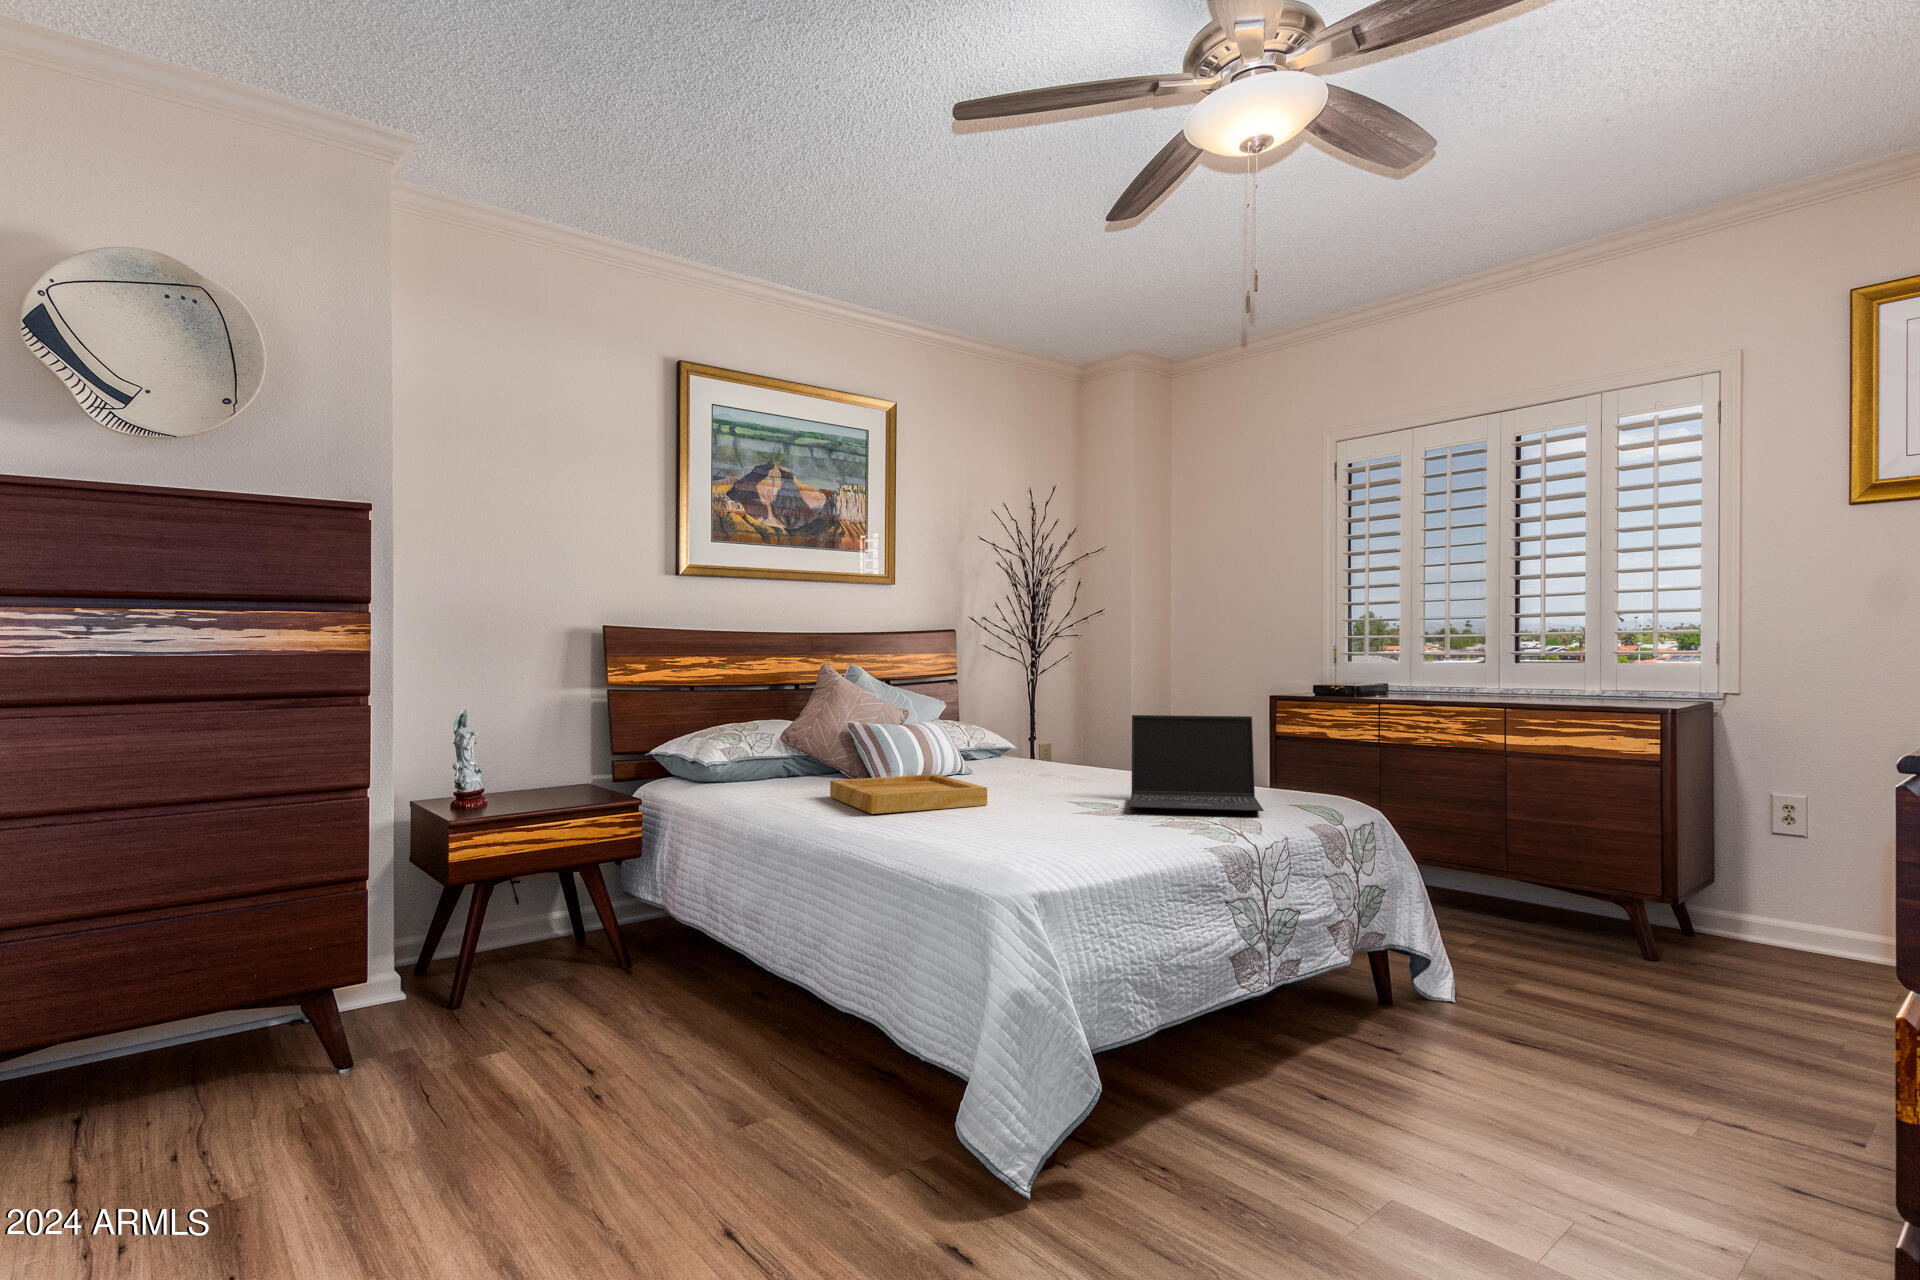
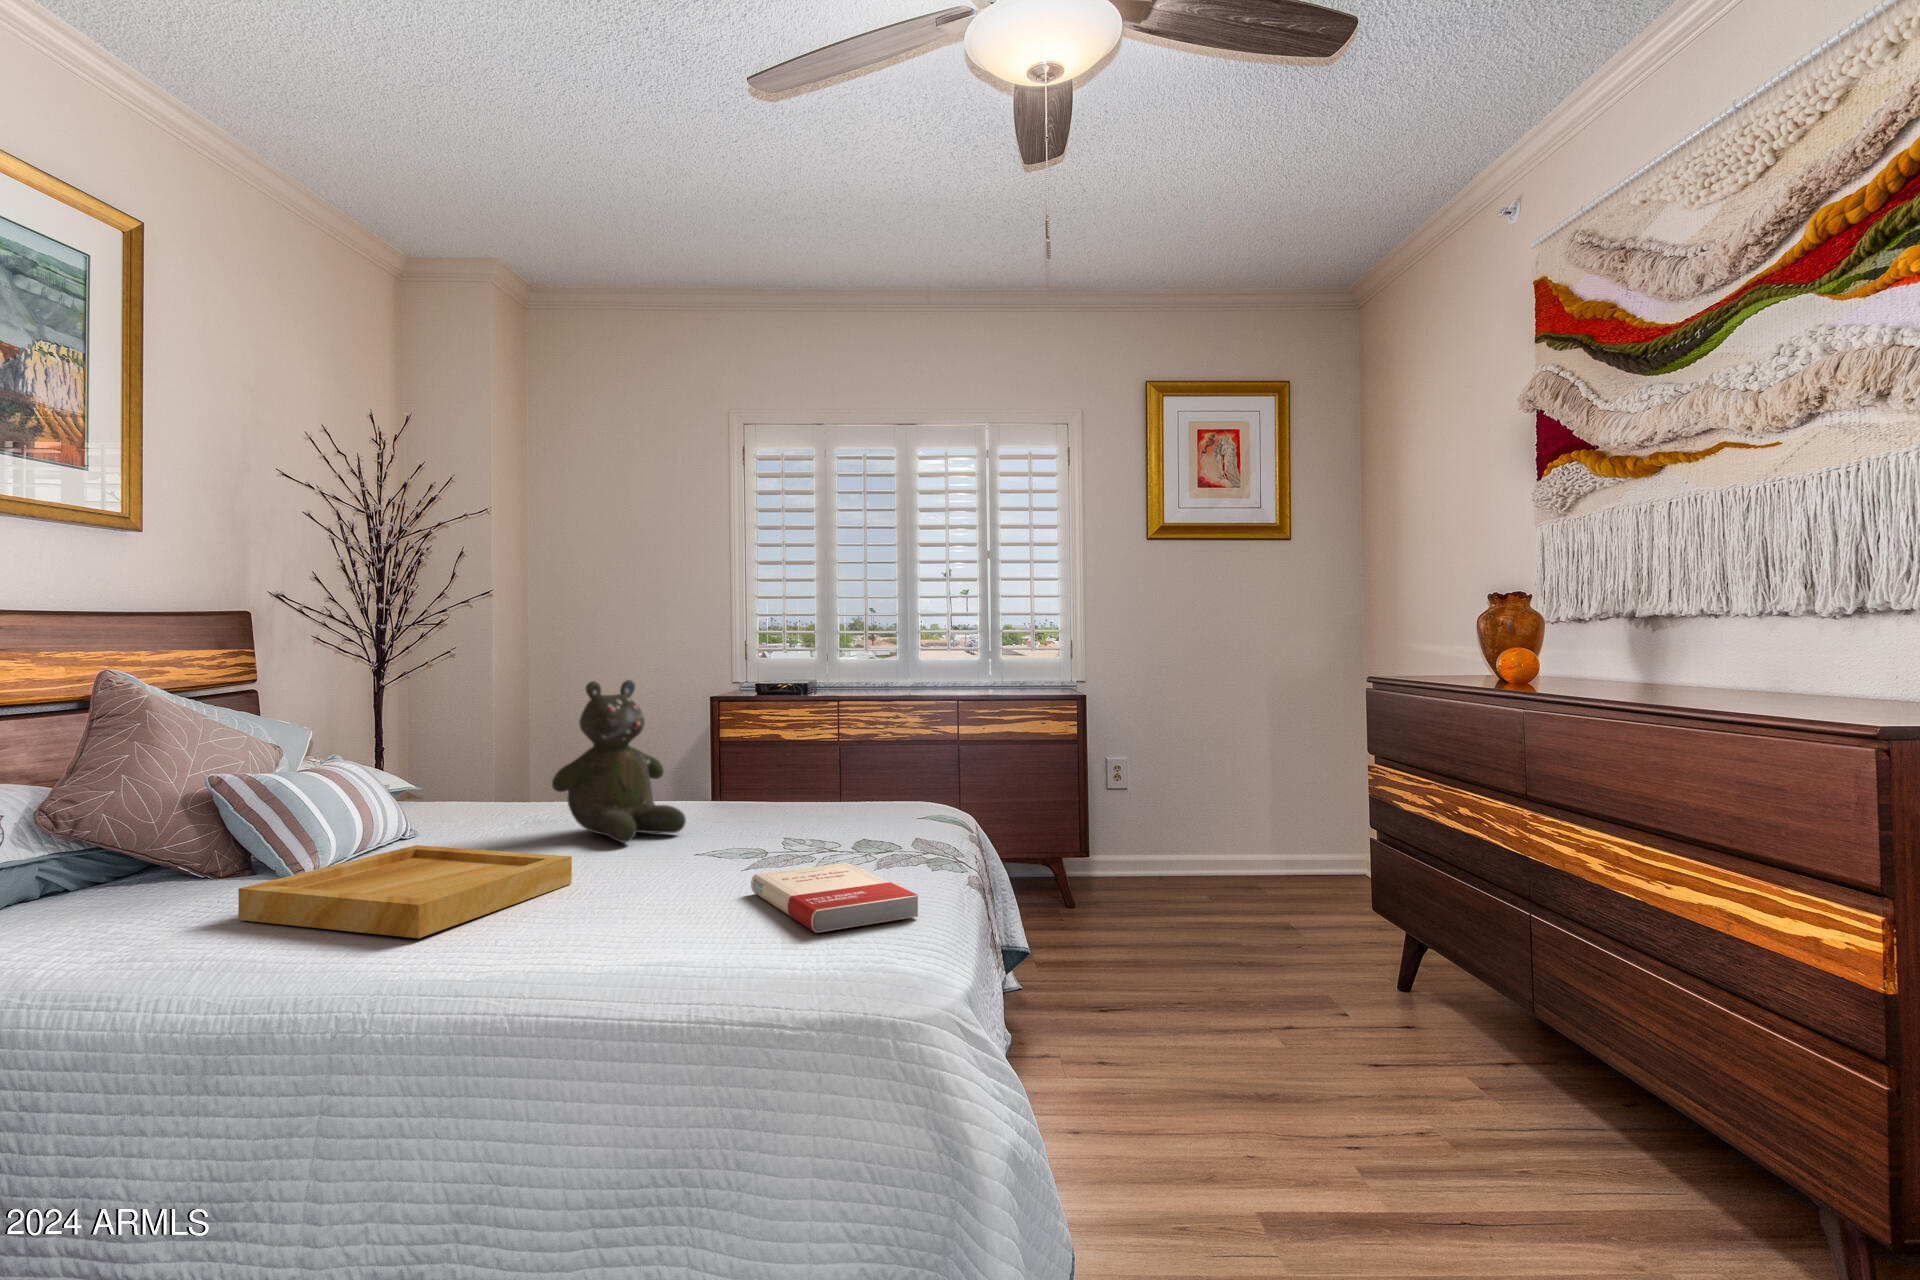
teddy bear: none [1027,677,1115,791] -> present [552,680,686,843]
laptop: present [1129,715,1264,811] -> none [725,723,930,854]
book: none [1037,811,1135,849] -> present [751,863,918,933]

